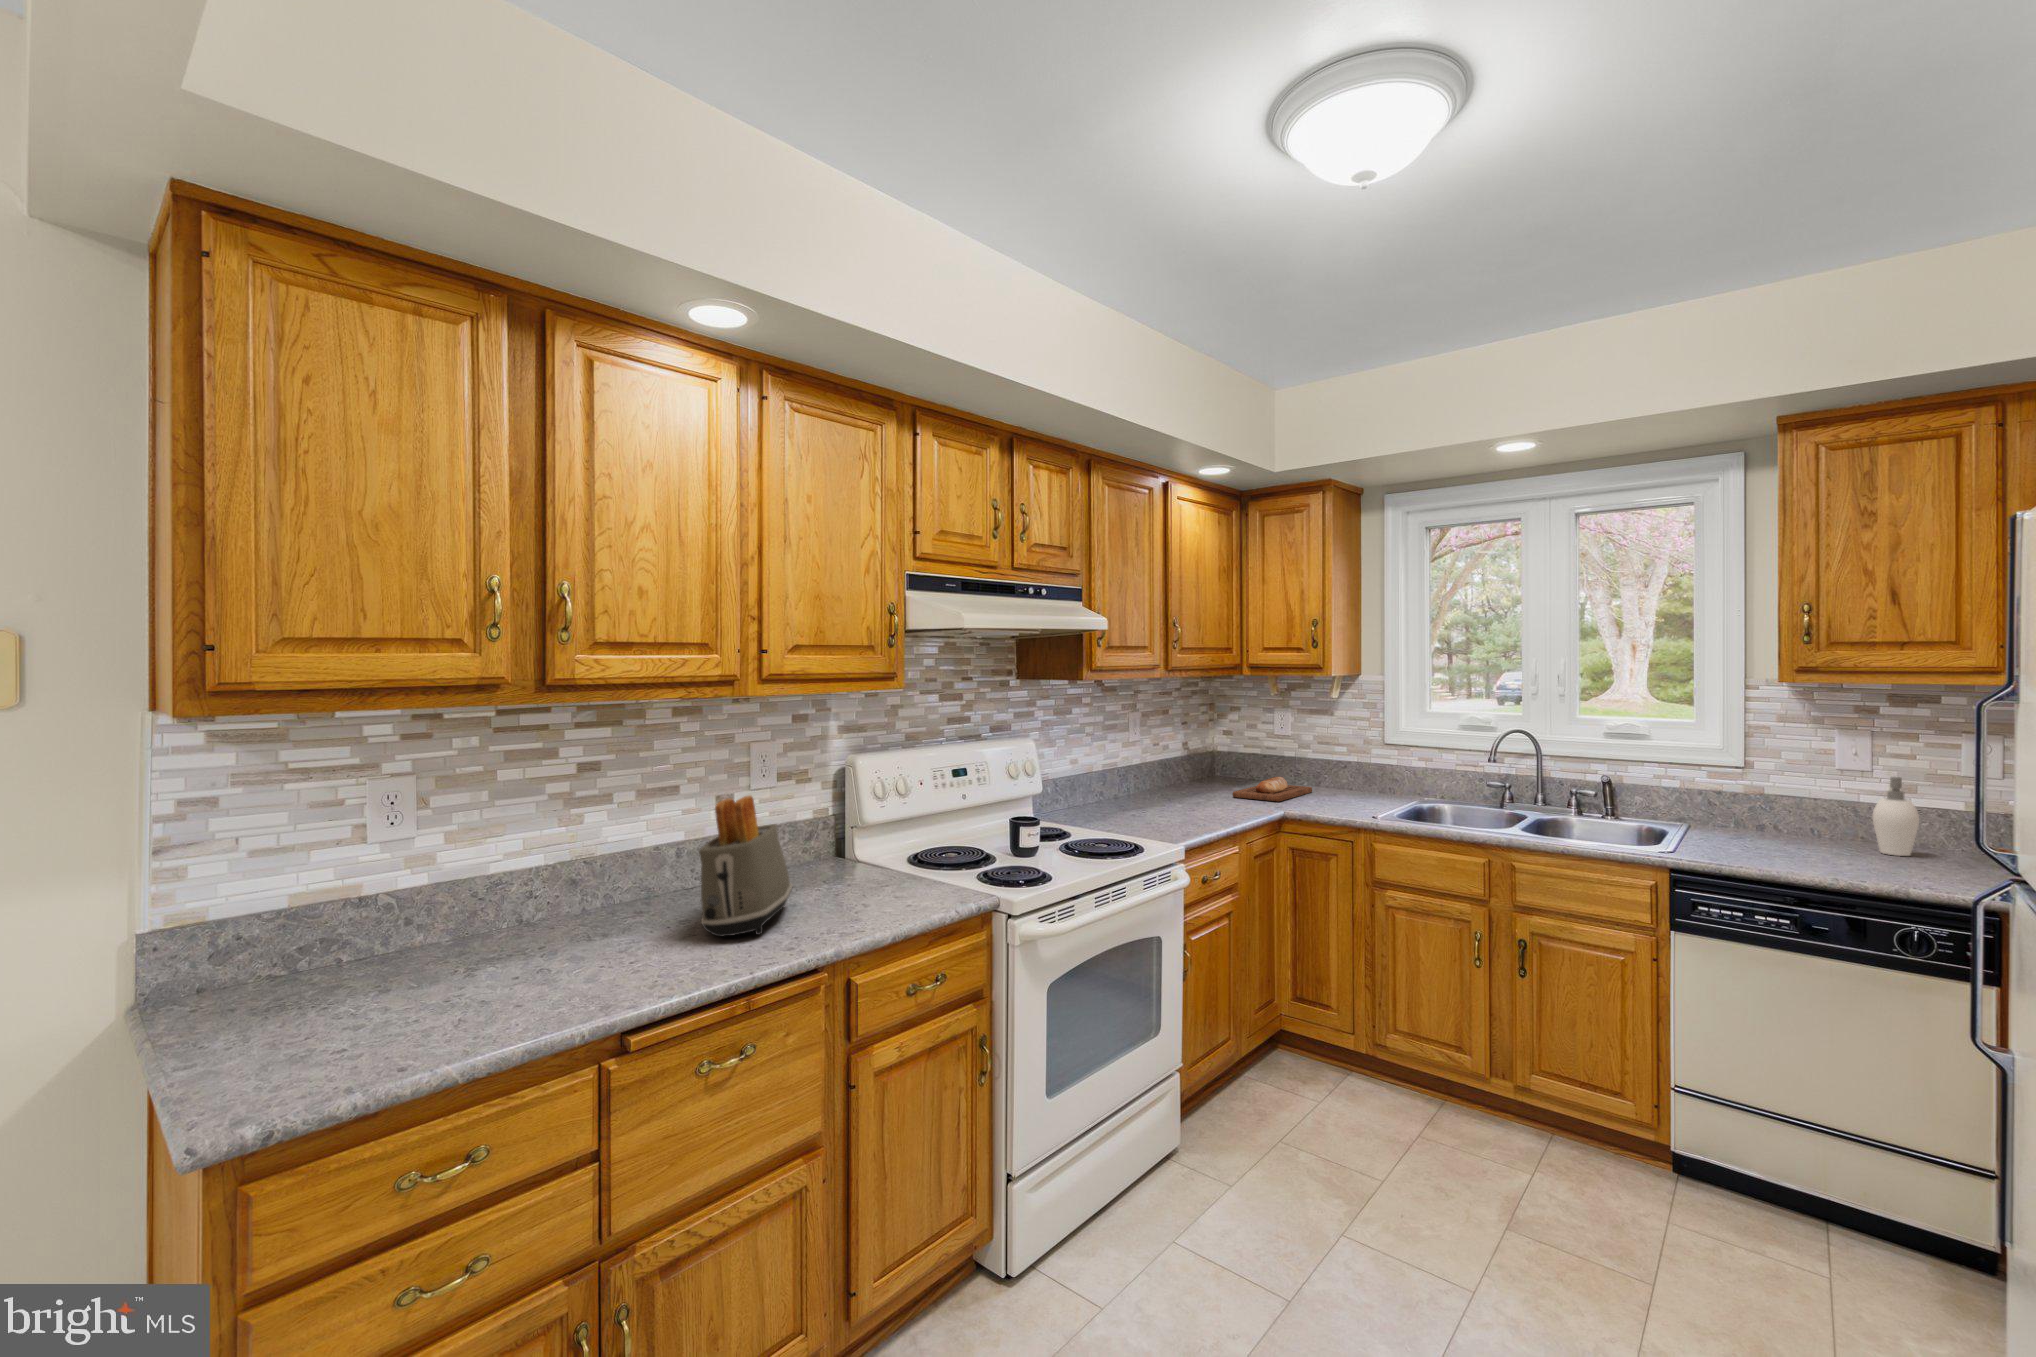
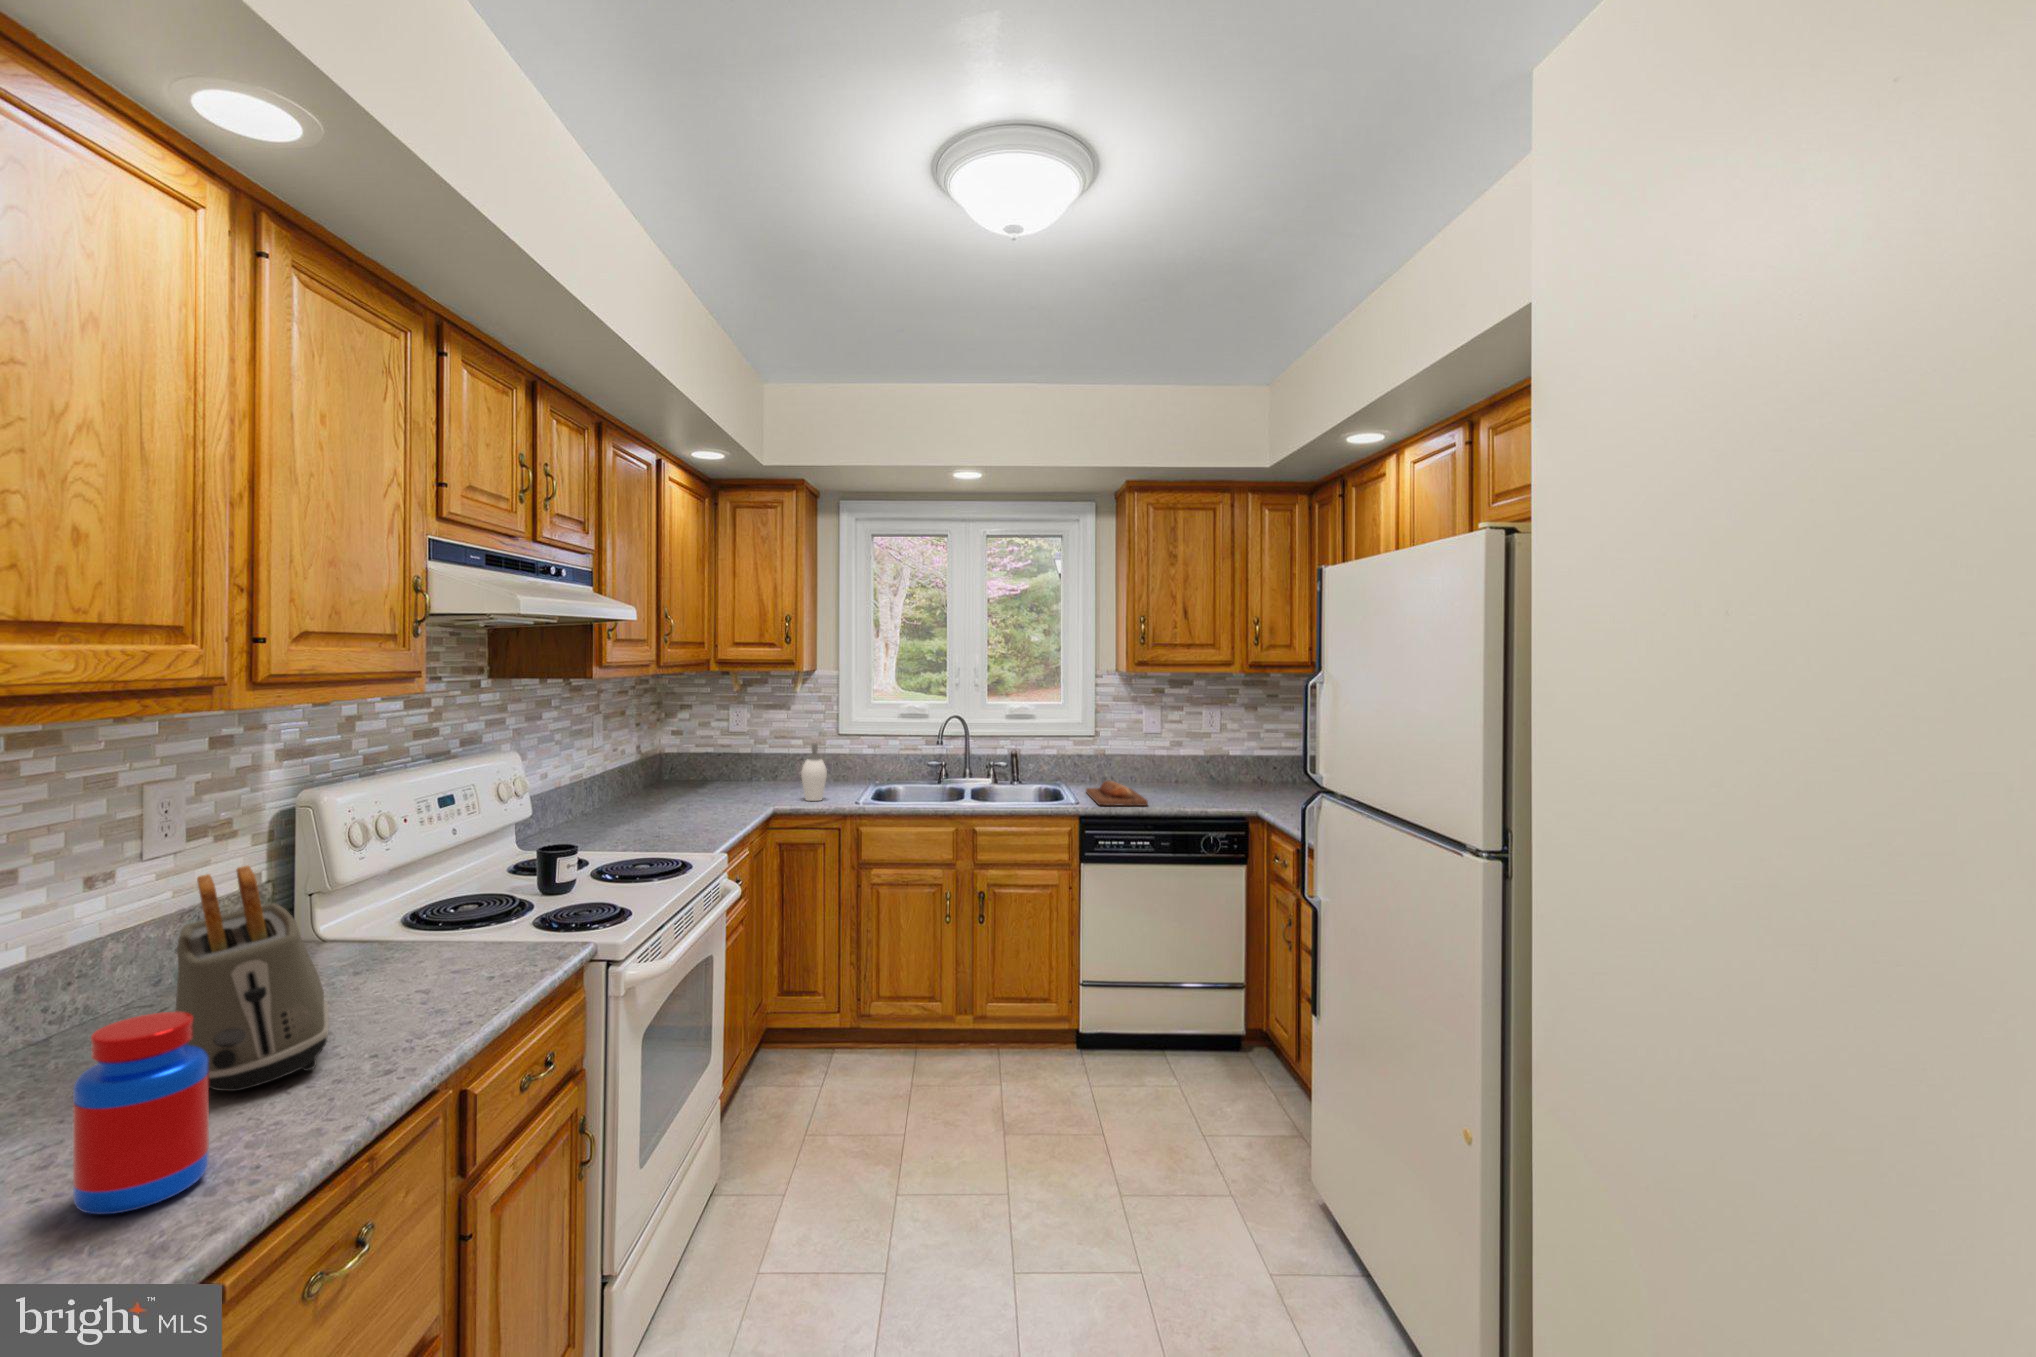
bread loaf: present [1232,777,1312,801] -> present [1086,780,1148,806]
soap dispenser: present [1873,777,1930,856] -> present [801,743,827,801]
jar: none [601,870,664,981] -> present [73,1012,209,1214]

